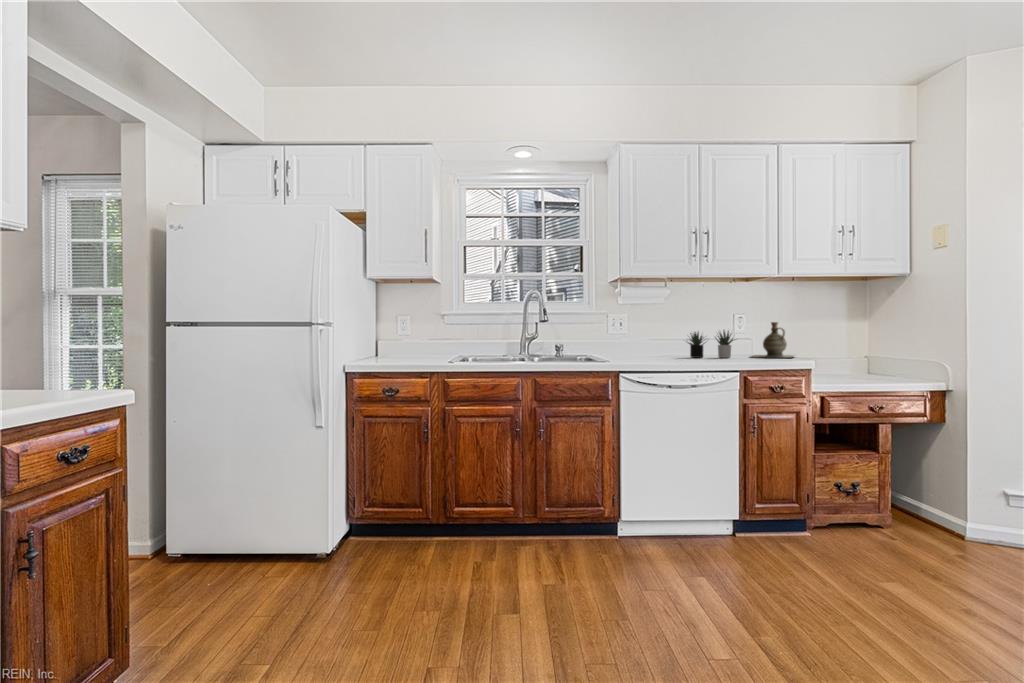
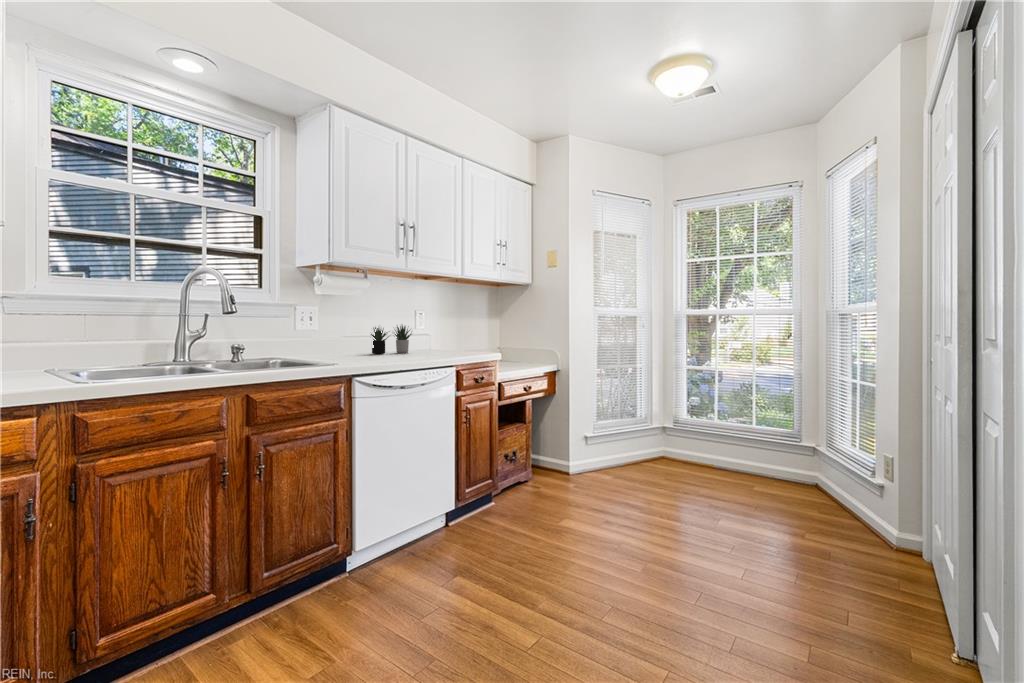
ceramic jug: present [751,322,794,357] -> none [416,318,456,351]

